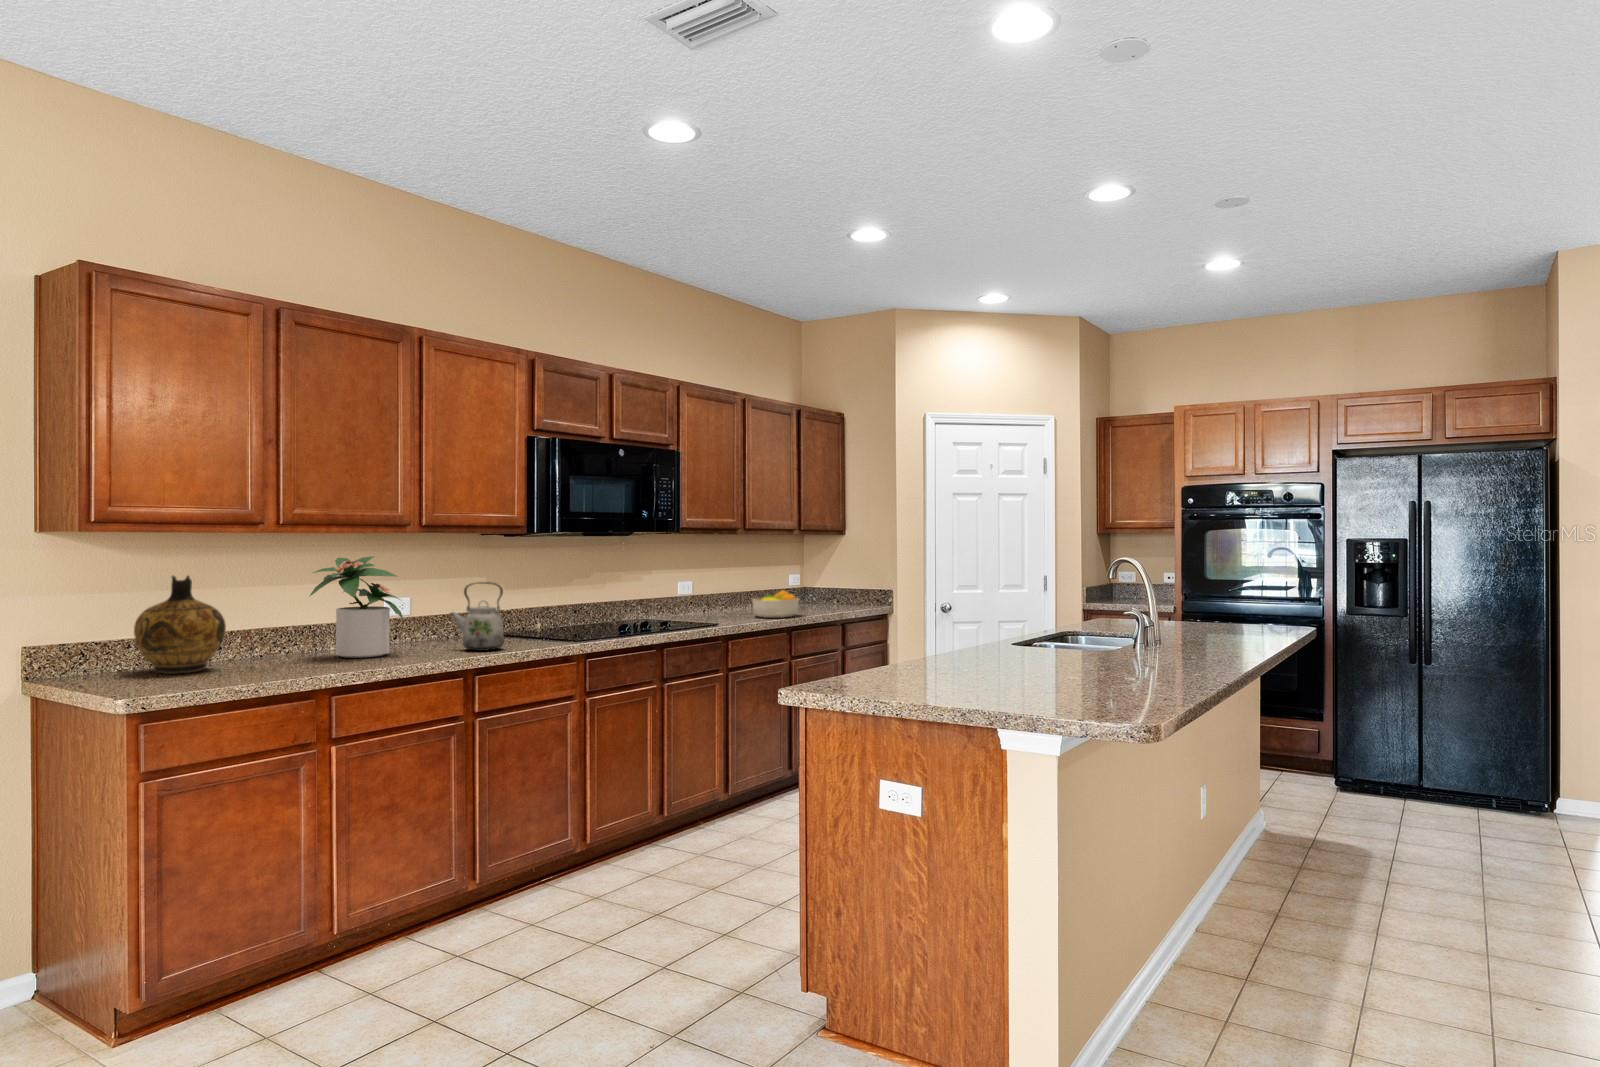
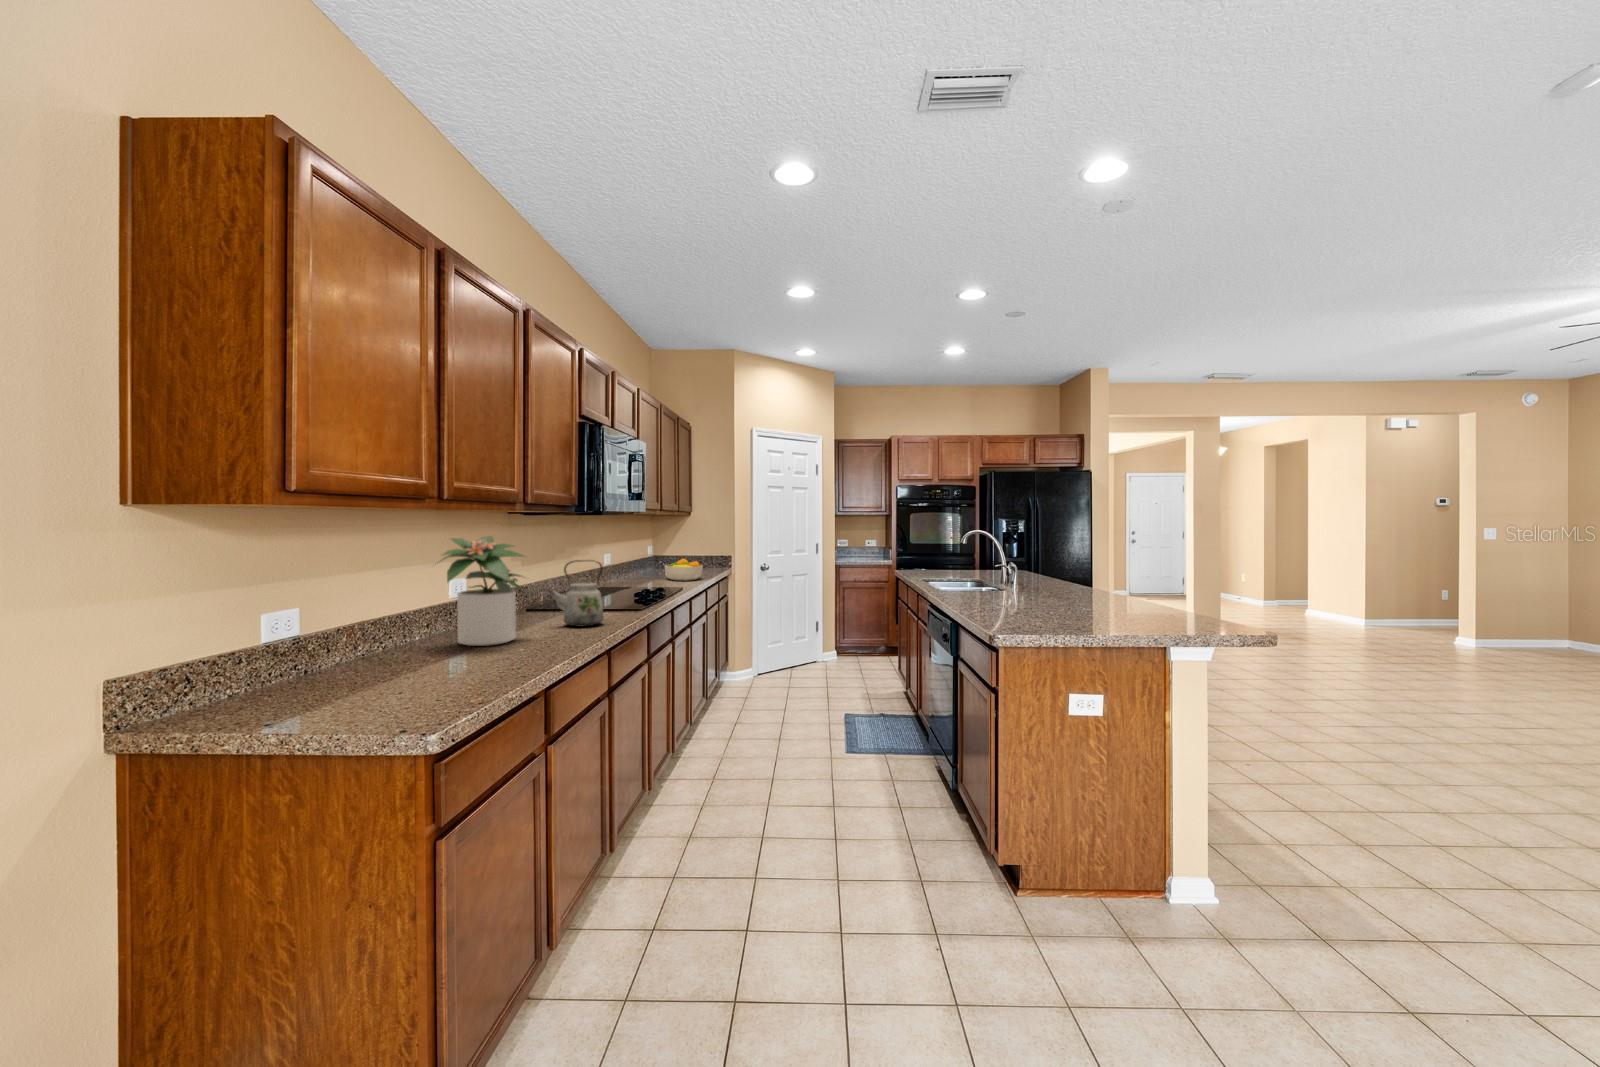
ceramic jug: present [134,576,226,673] -> none [271,563,394,691]

